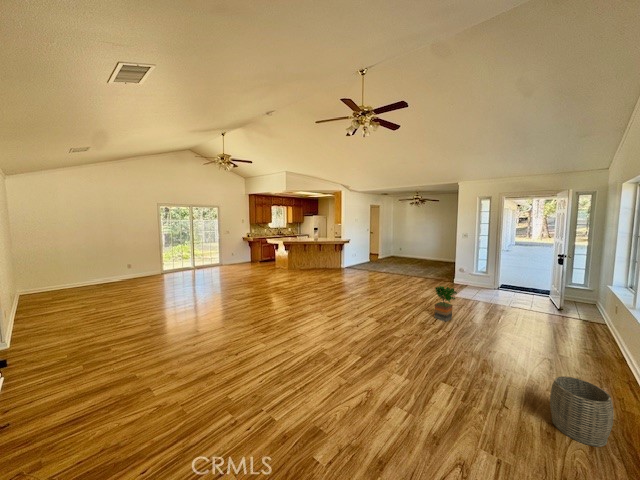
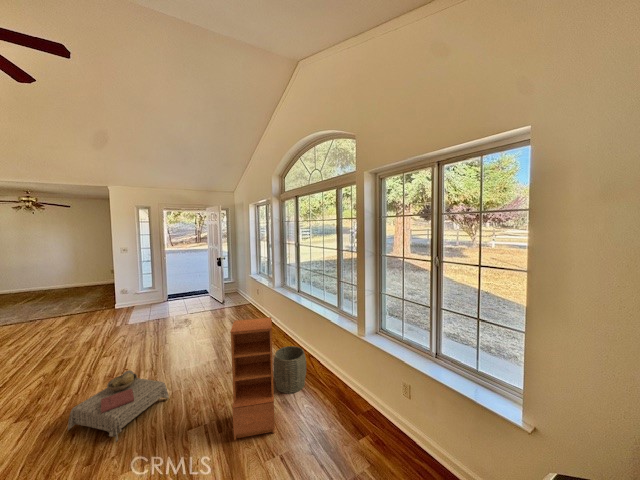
potted tree: present [435,286,457,321] -> none [115,314,149,361]
bookcase: none [468,310,536,443] -> present [230,317,275,440]
ottoman: none [390,320,445,357] -> present [68,370,169,442]

